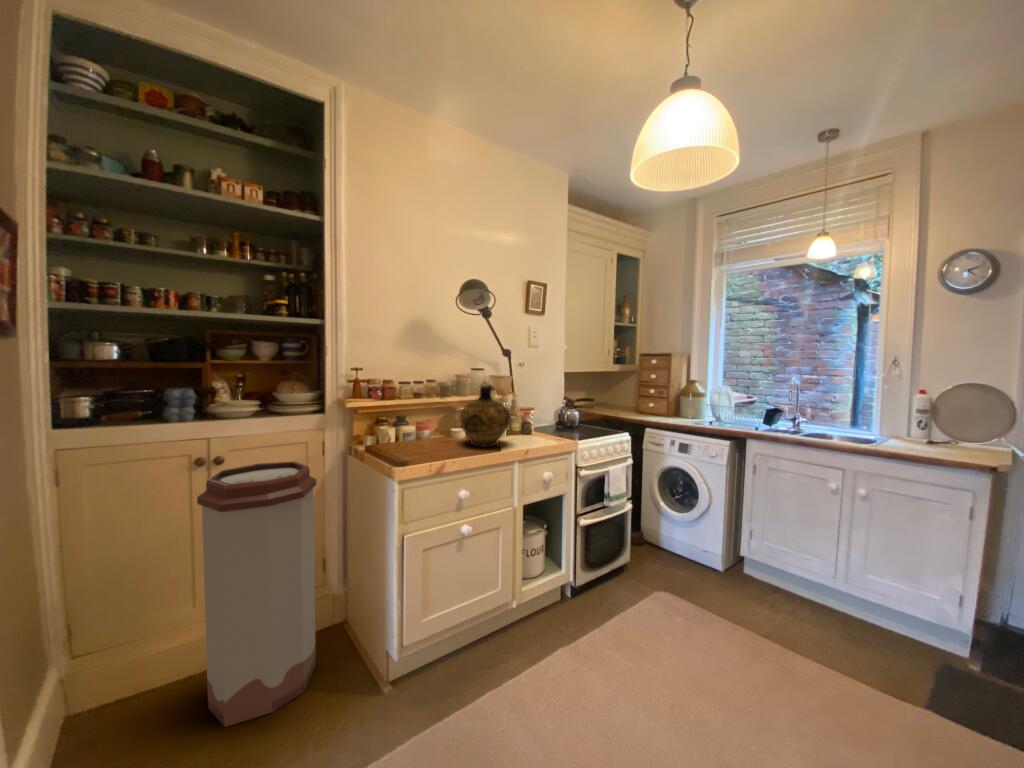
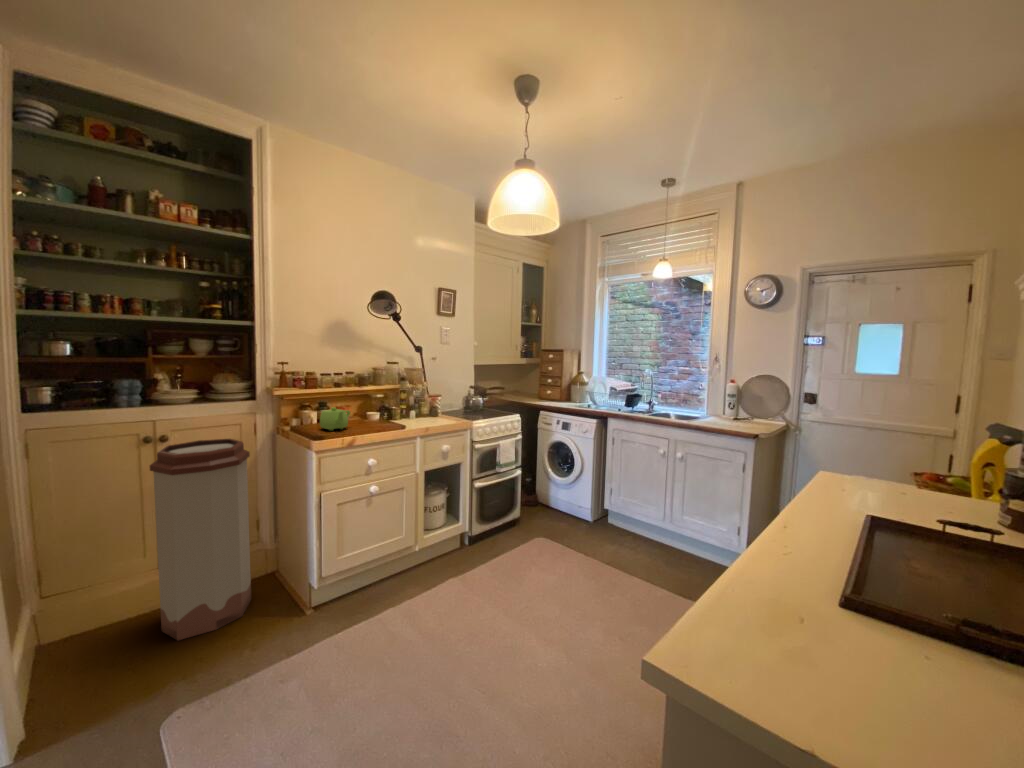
ceramic jug: present [460,385,510,446] -> none [373,376,414,425]
teapot: none [399,424,435,453] -> present [320,407,350,431]

